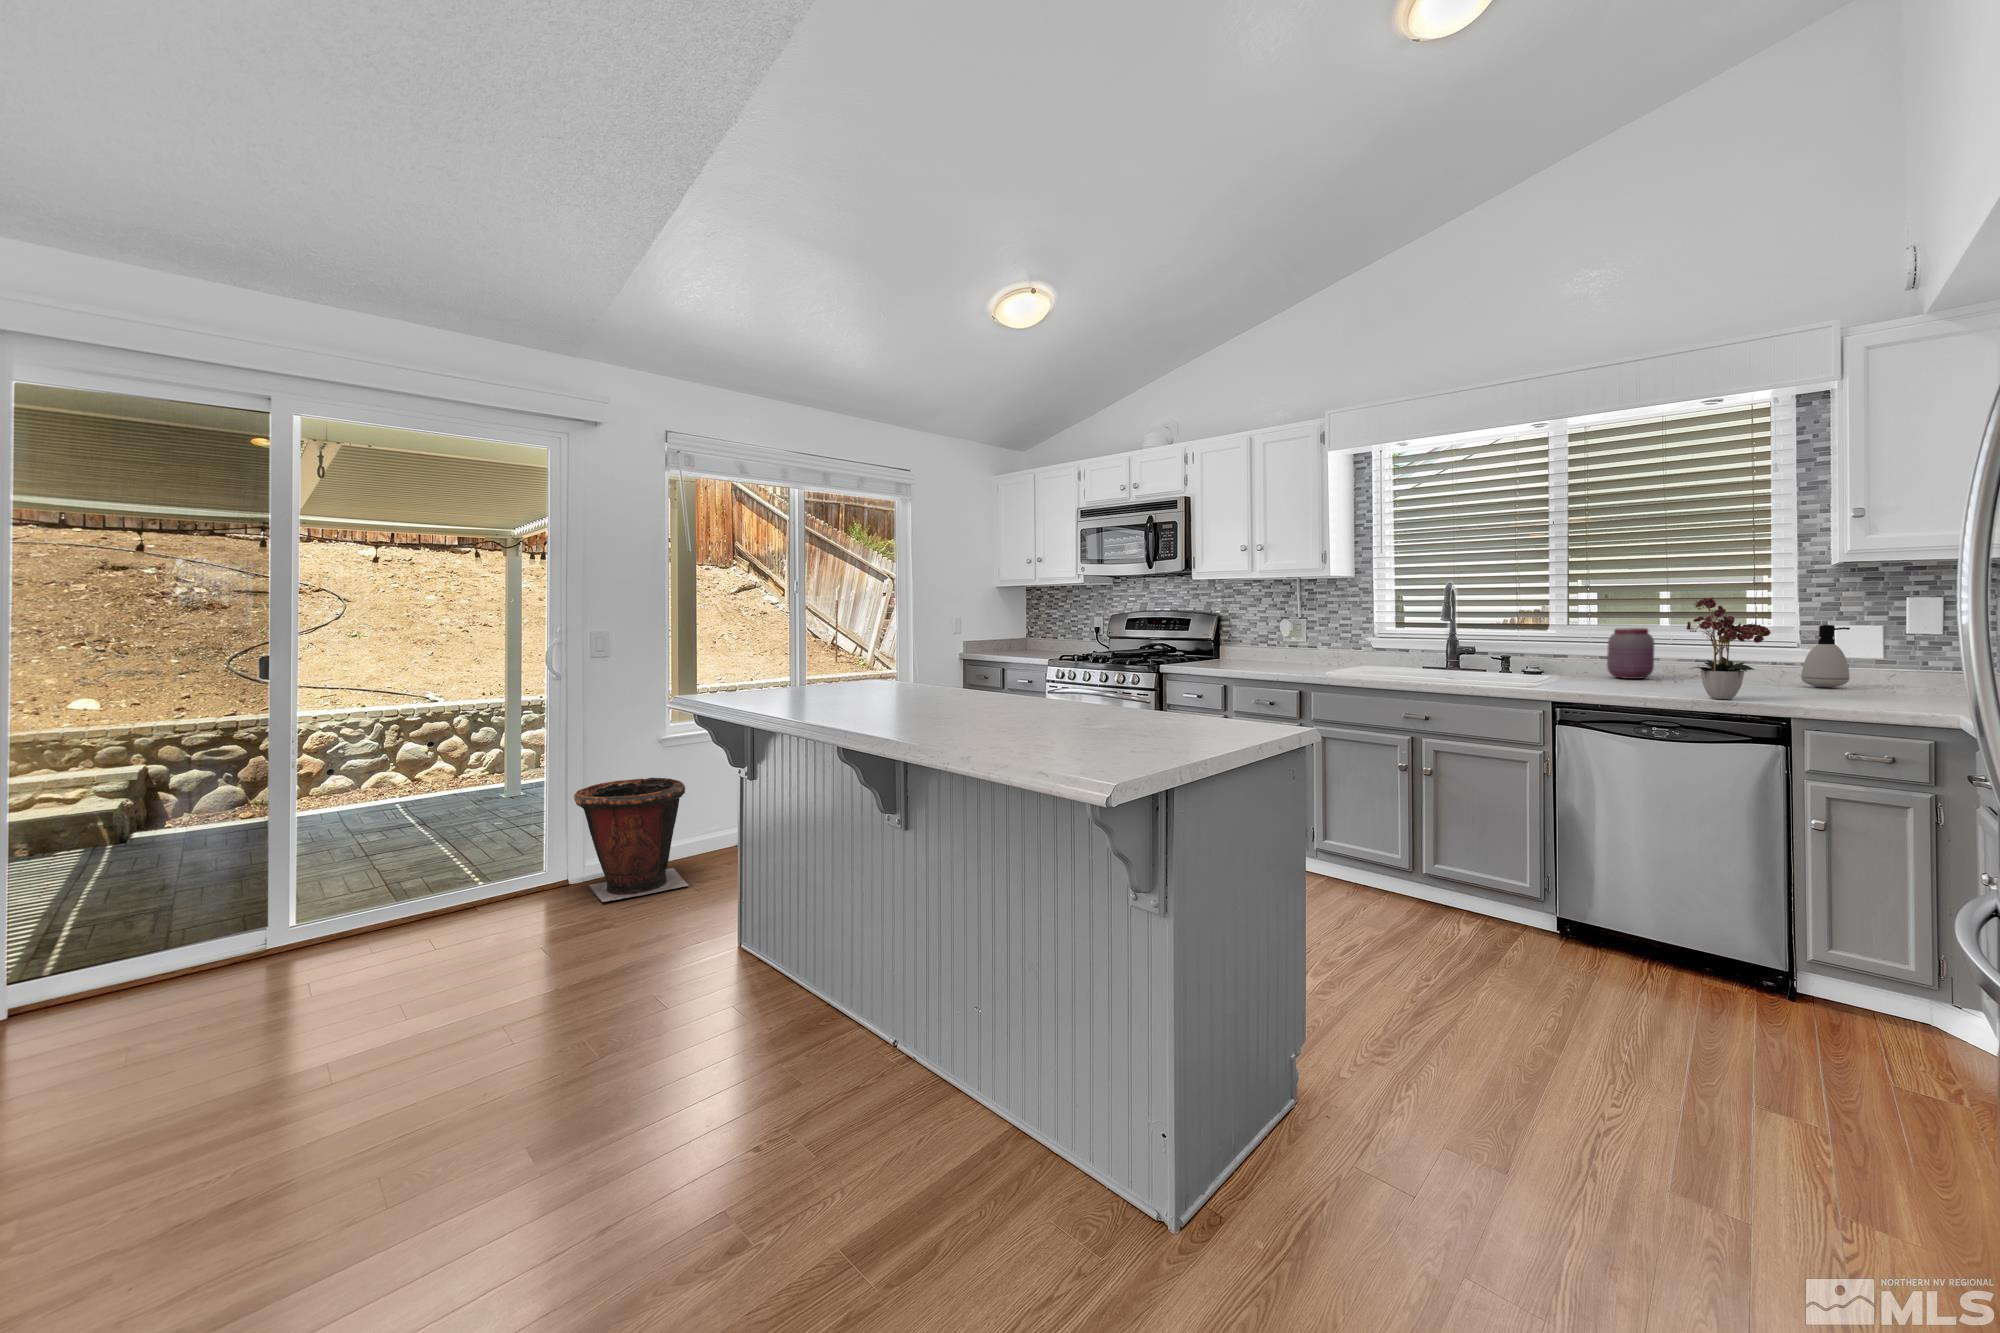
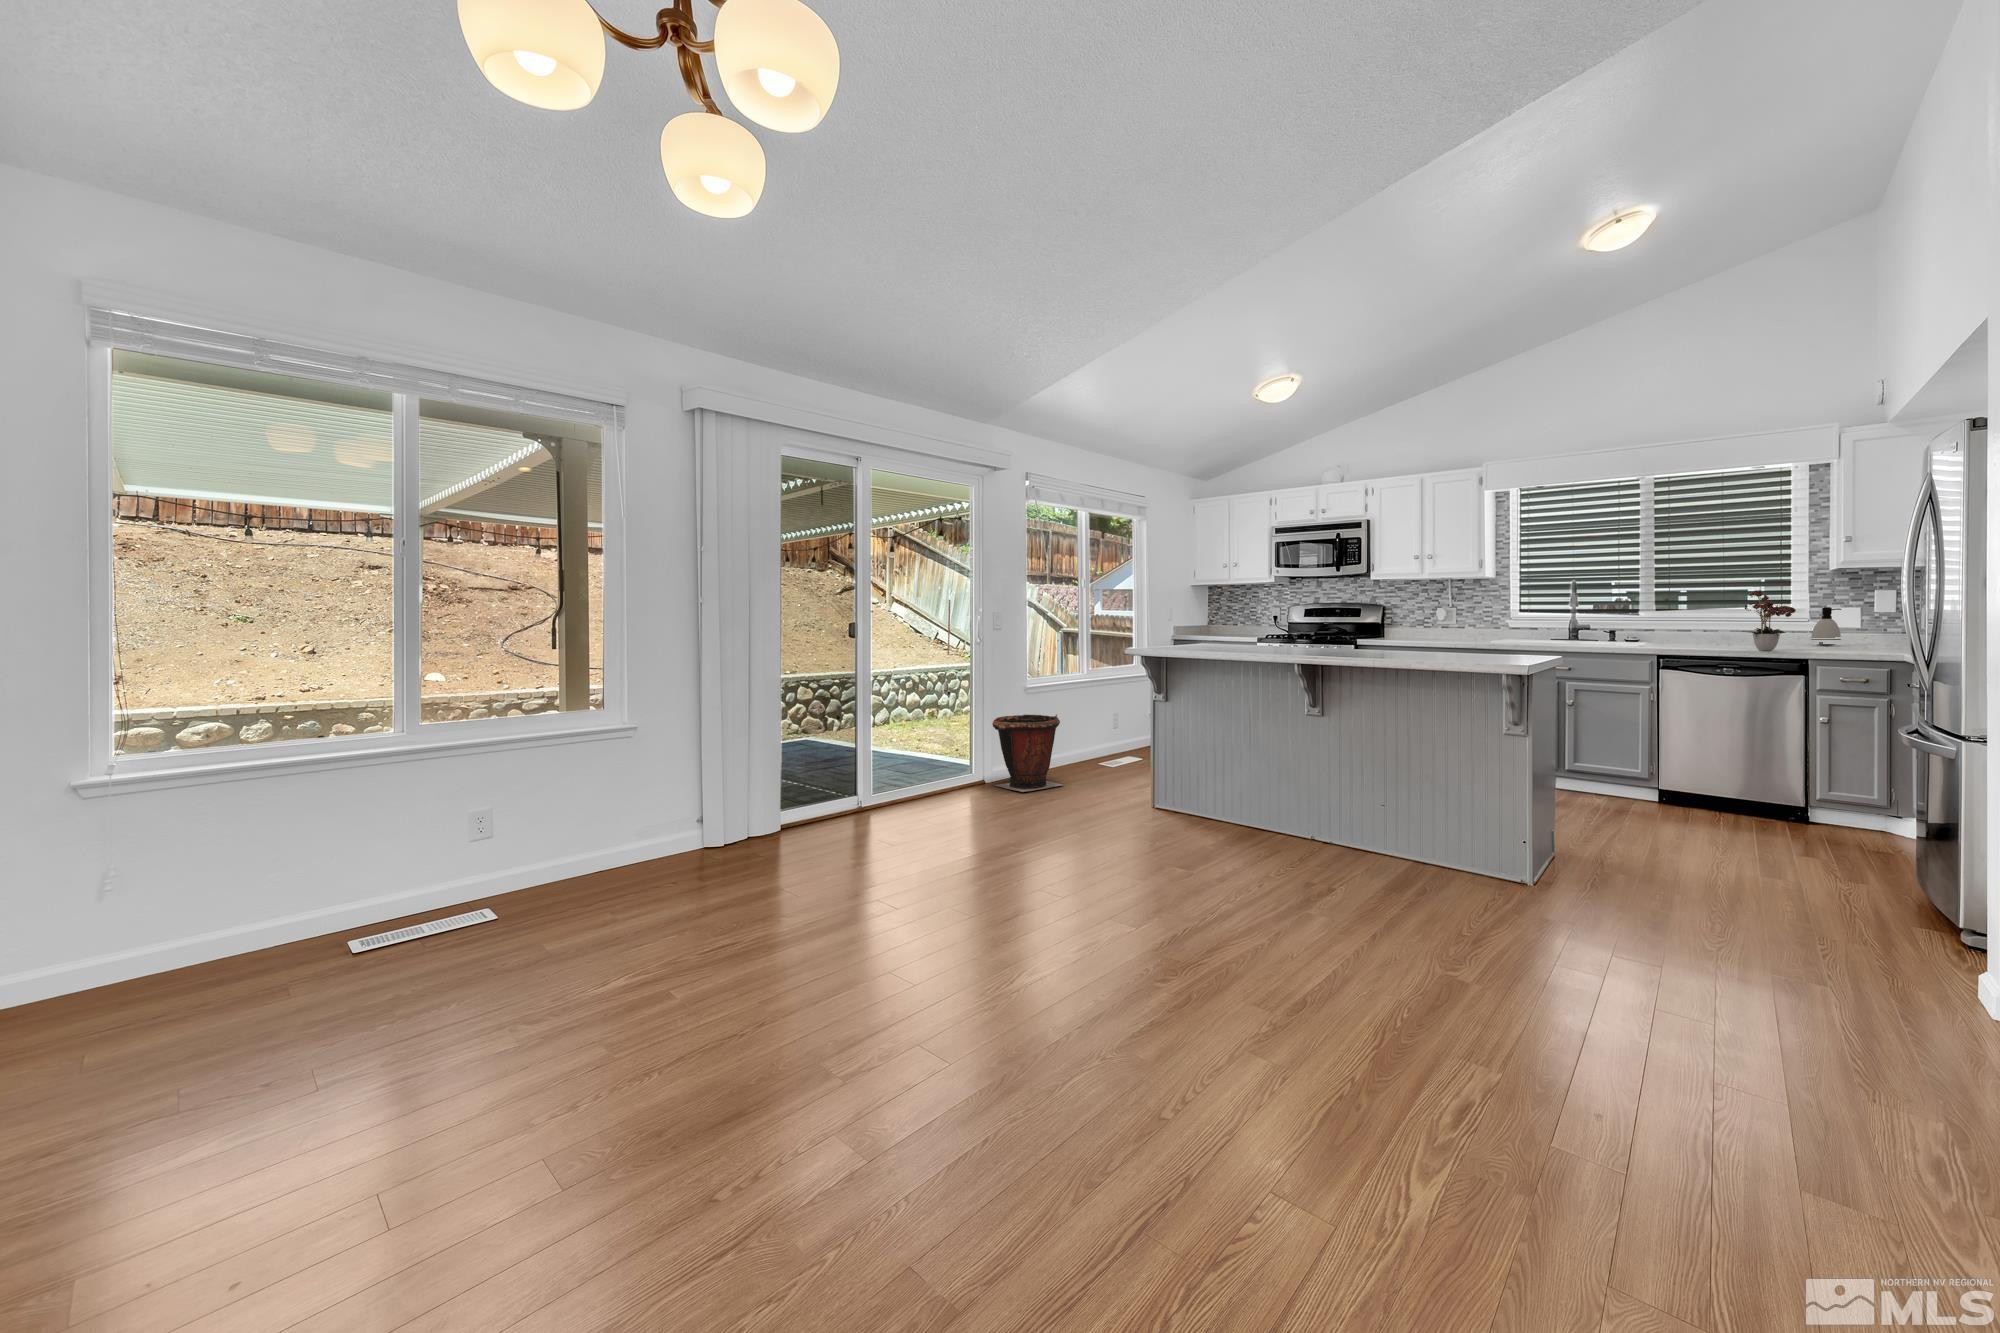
jar: present [1607,628,1655,679] -> none [1683,611,1716,643]

